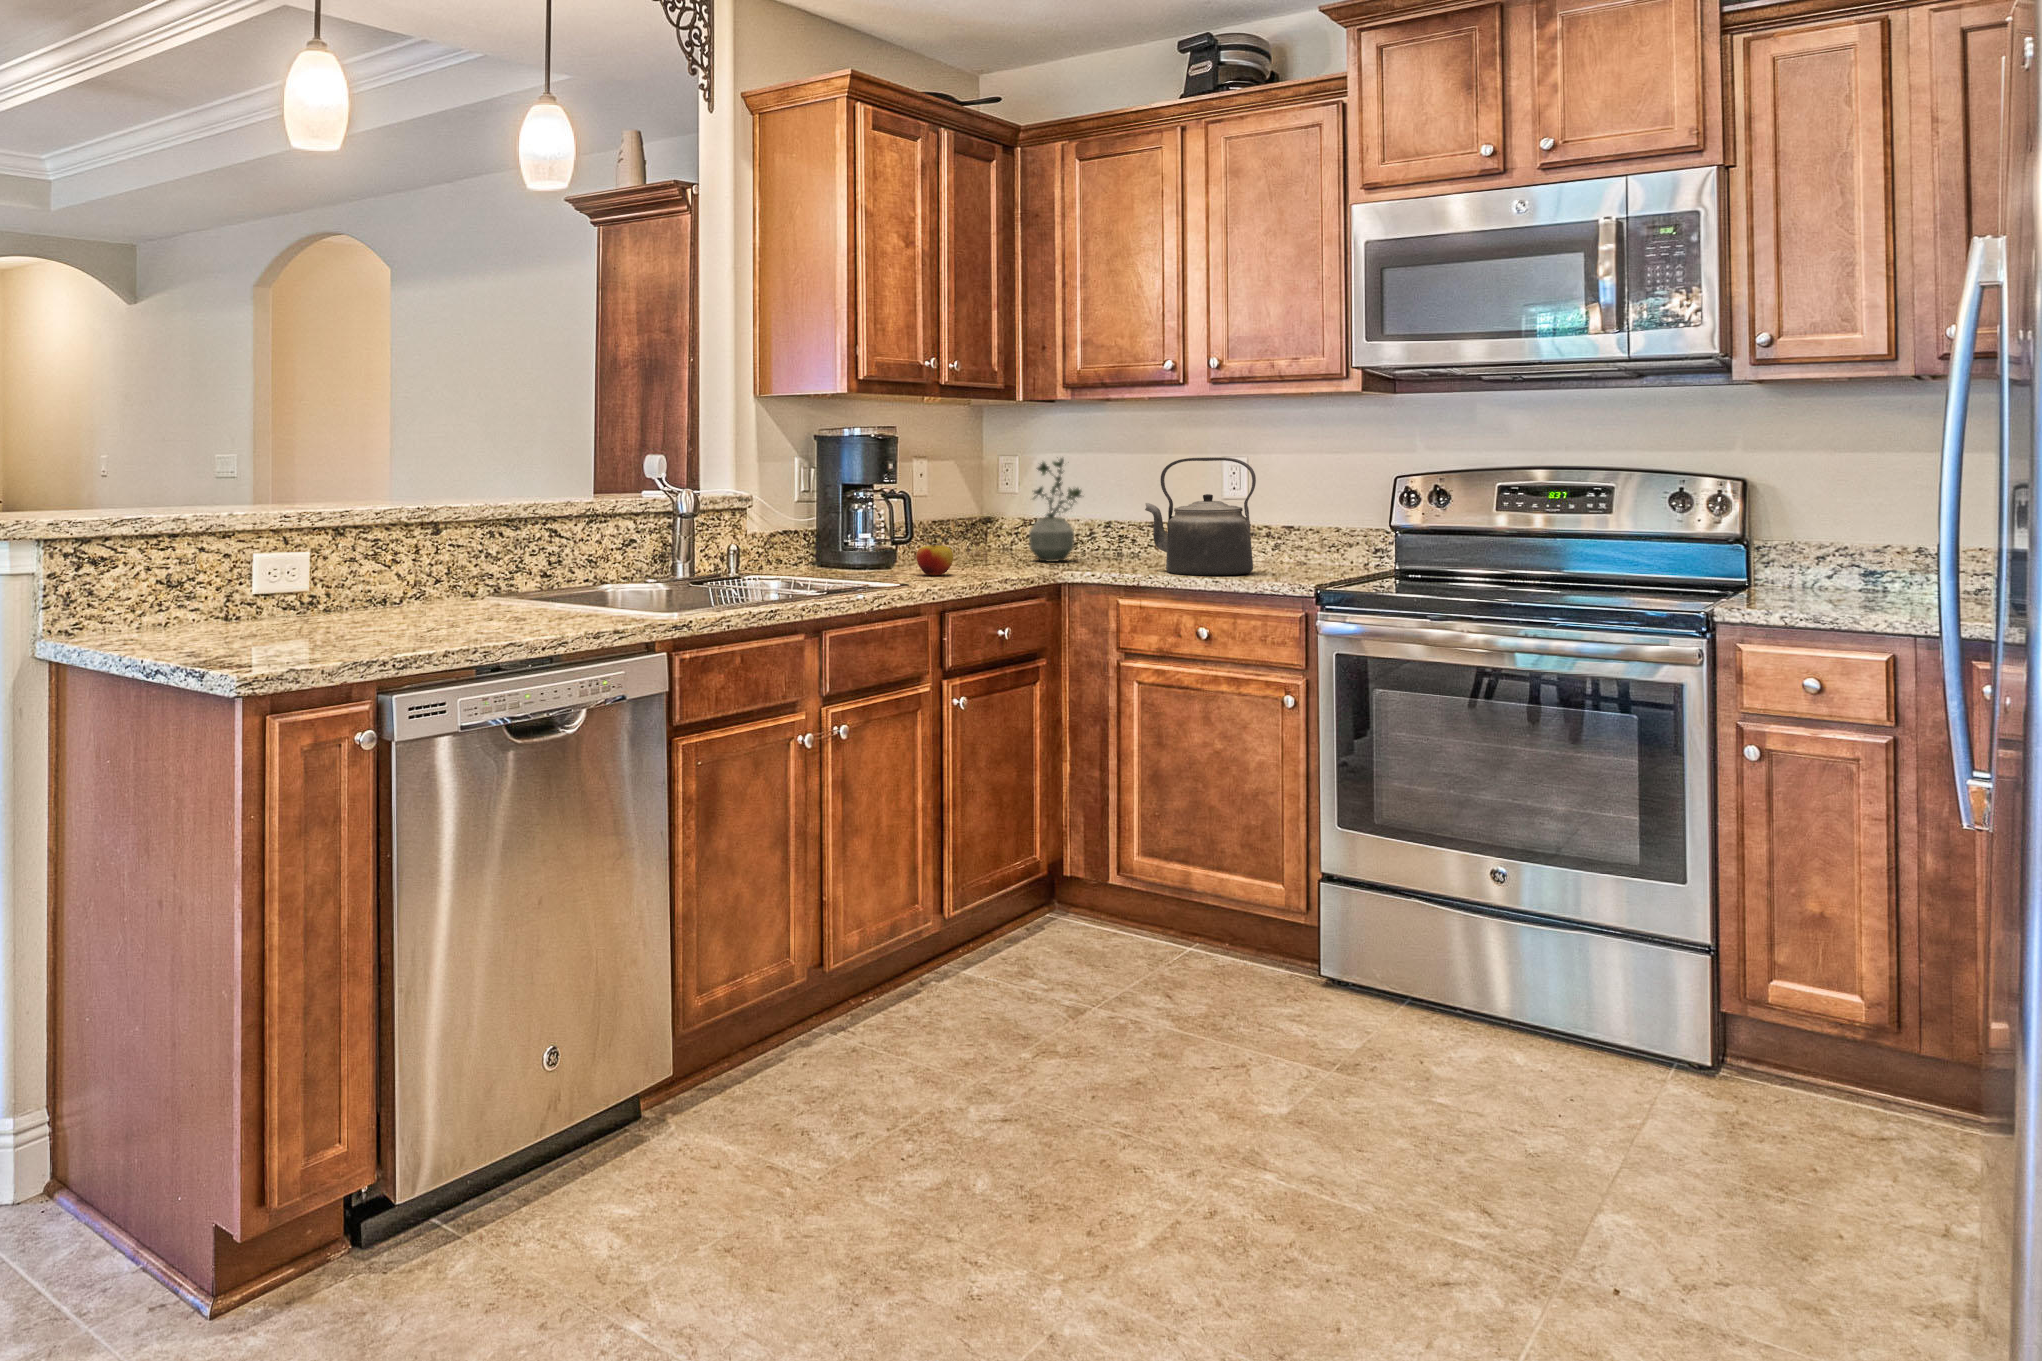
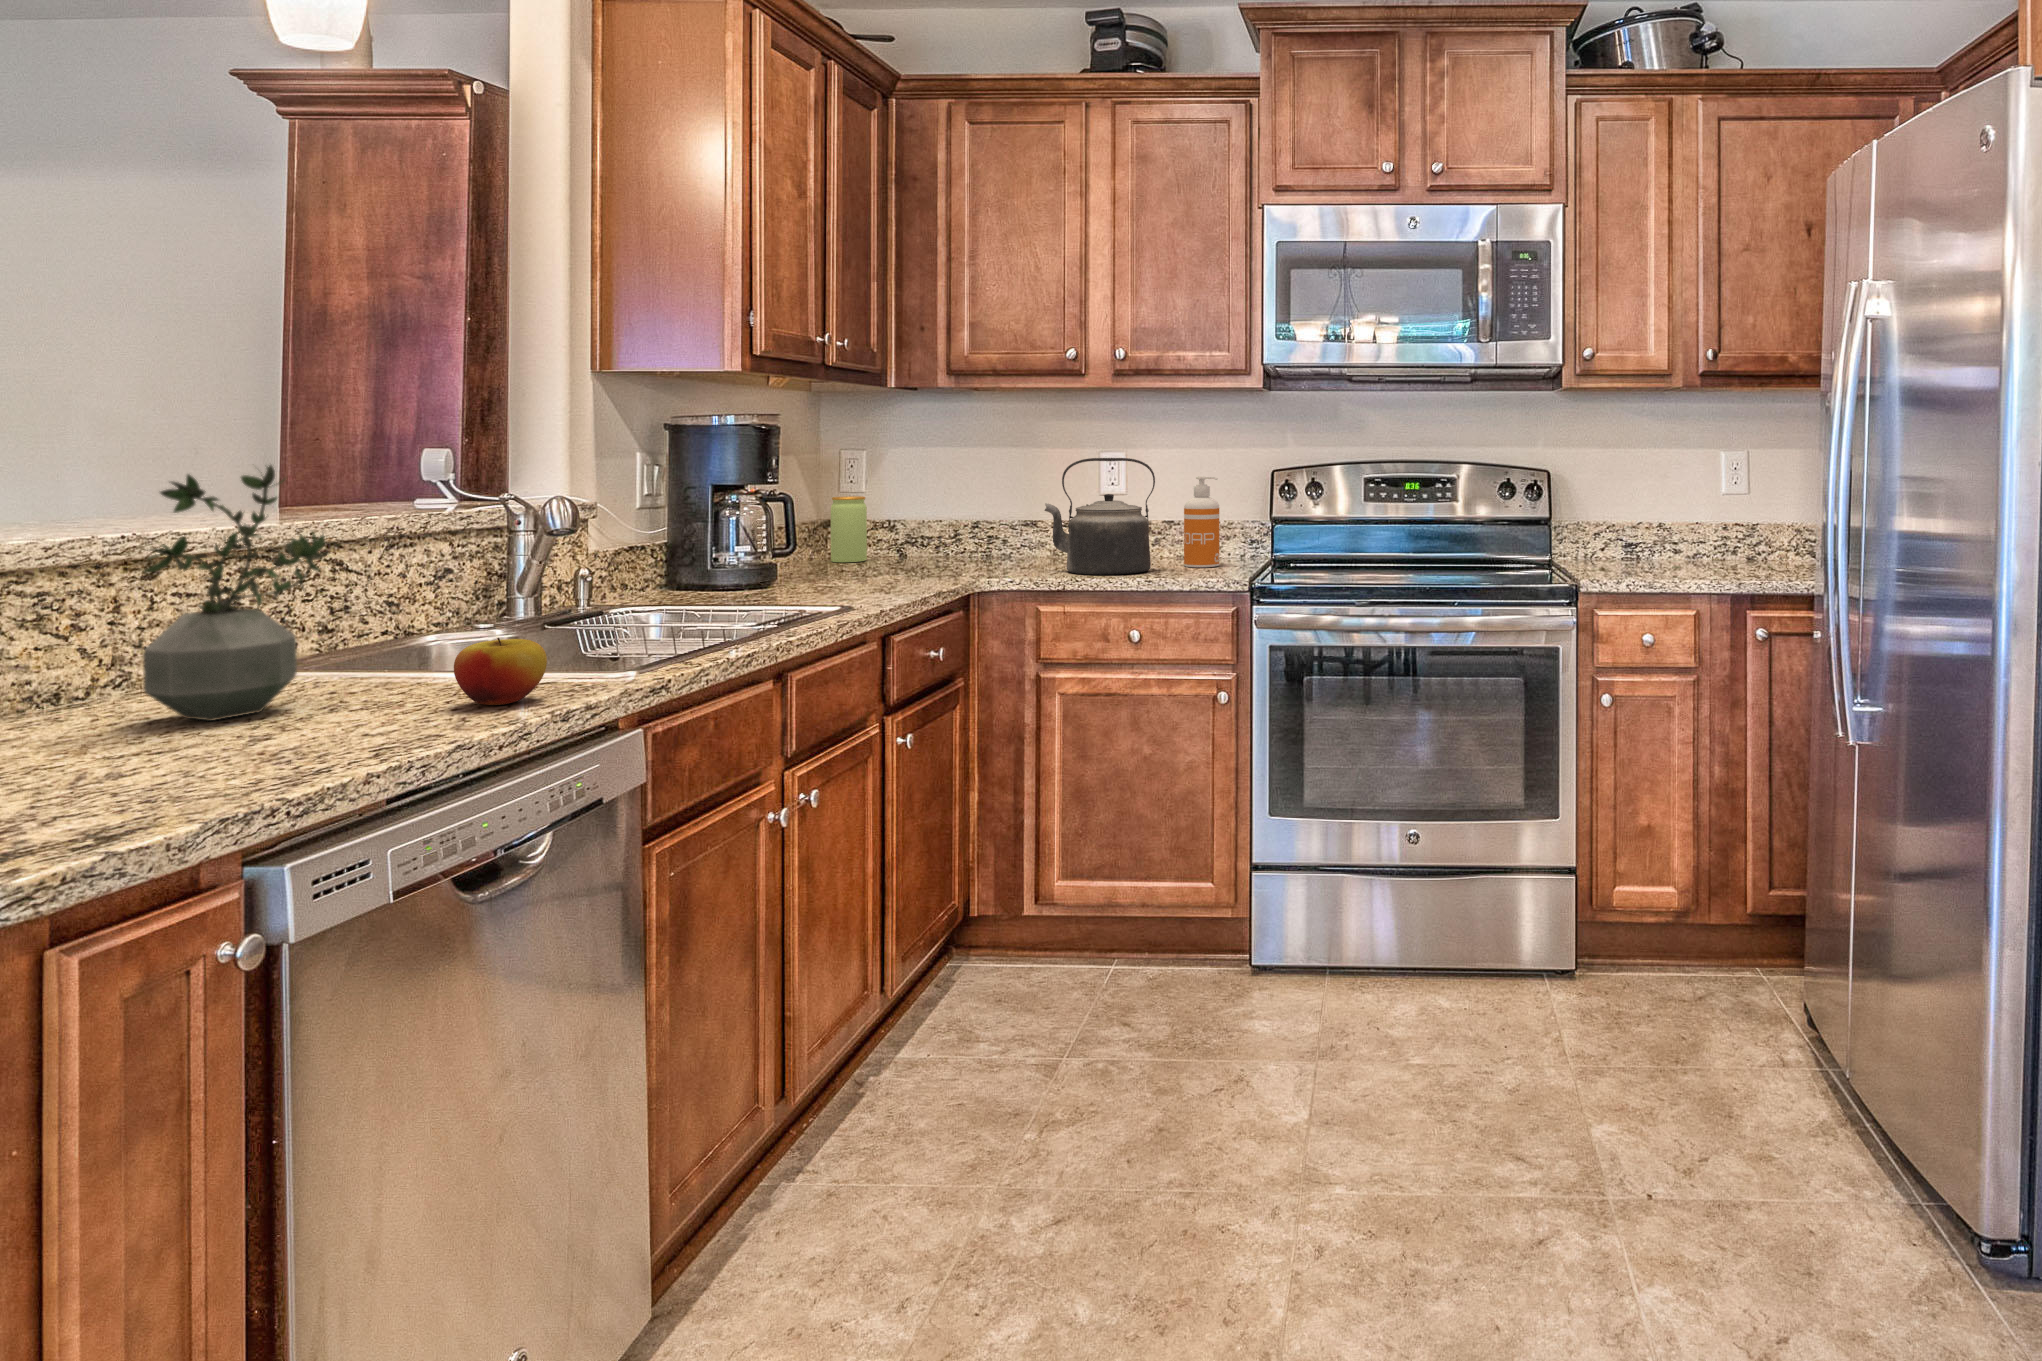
potted plant: present [1029,458,1081,562] -> present [143,465,328,721]
soap dispenser: none [1299,476,1341,574] -> present [1184,476,1219,567]
jar: none [981,495,1013,556] -> present [831,496,867,562]
apple: present [916,544,953,575] -> present [454,638,547,705]

